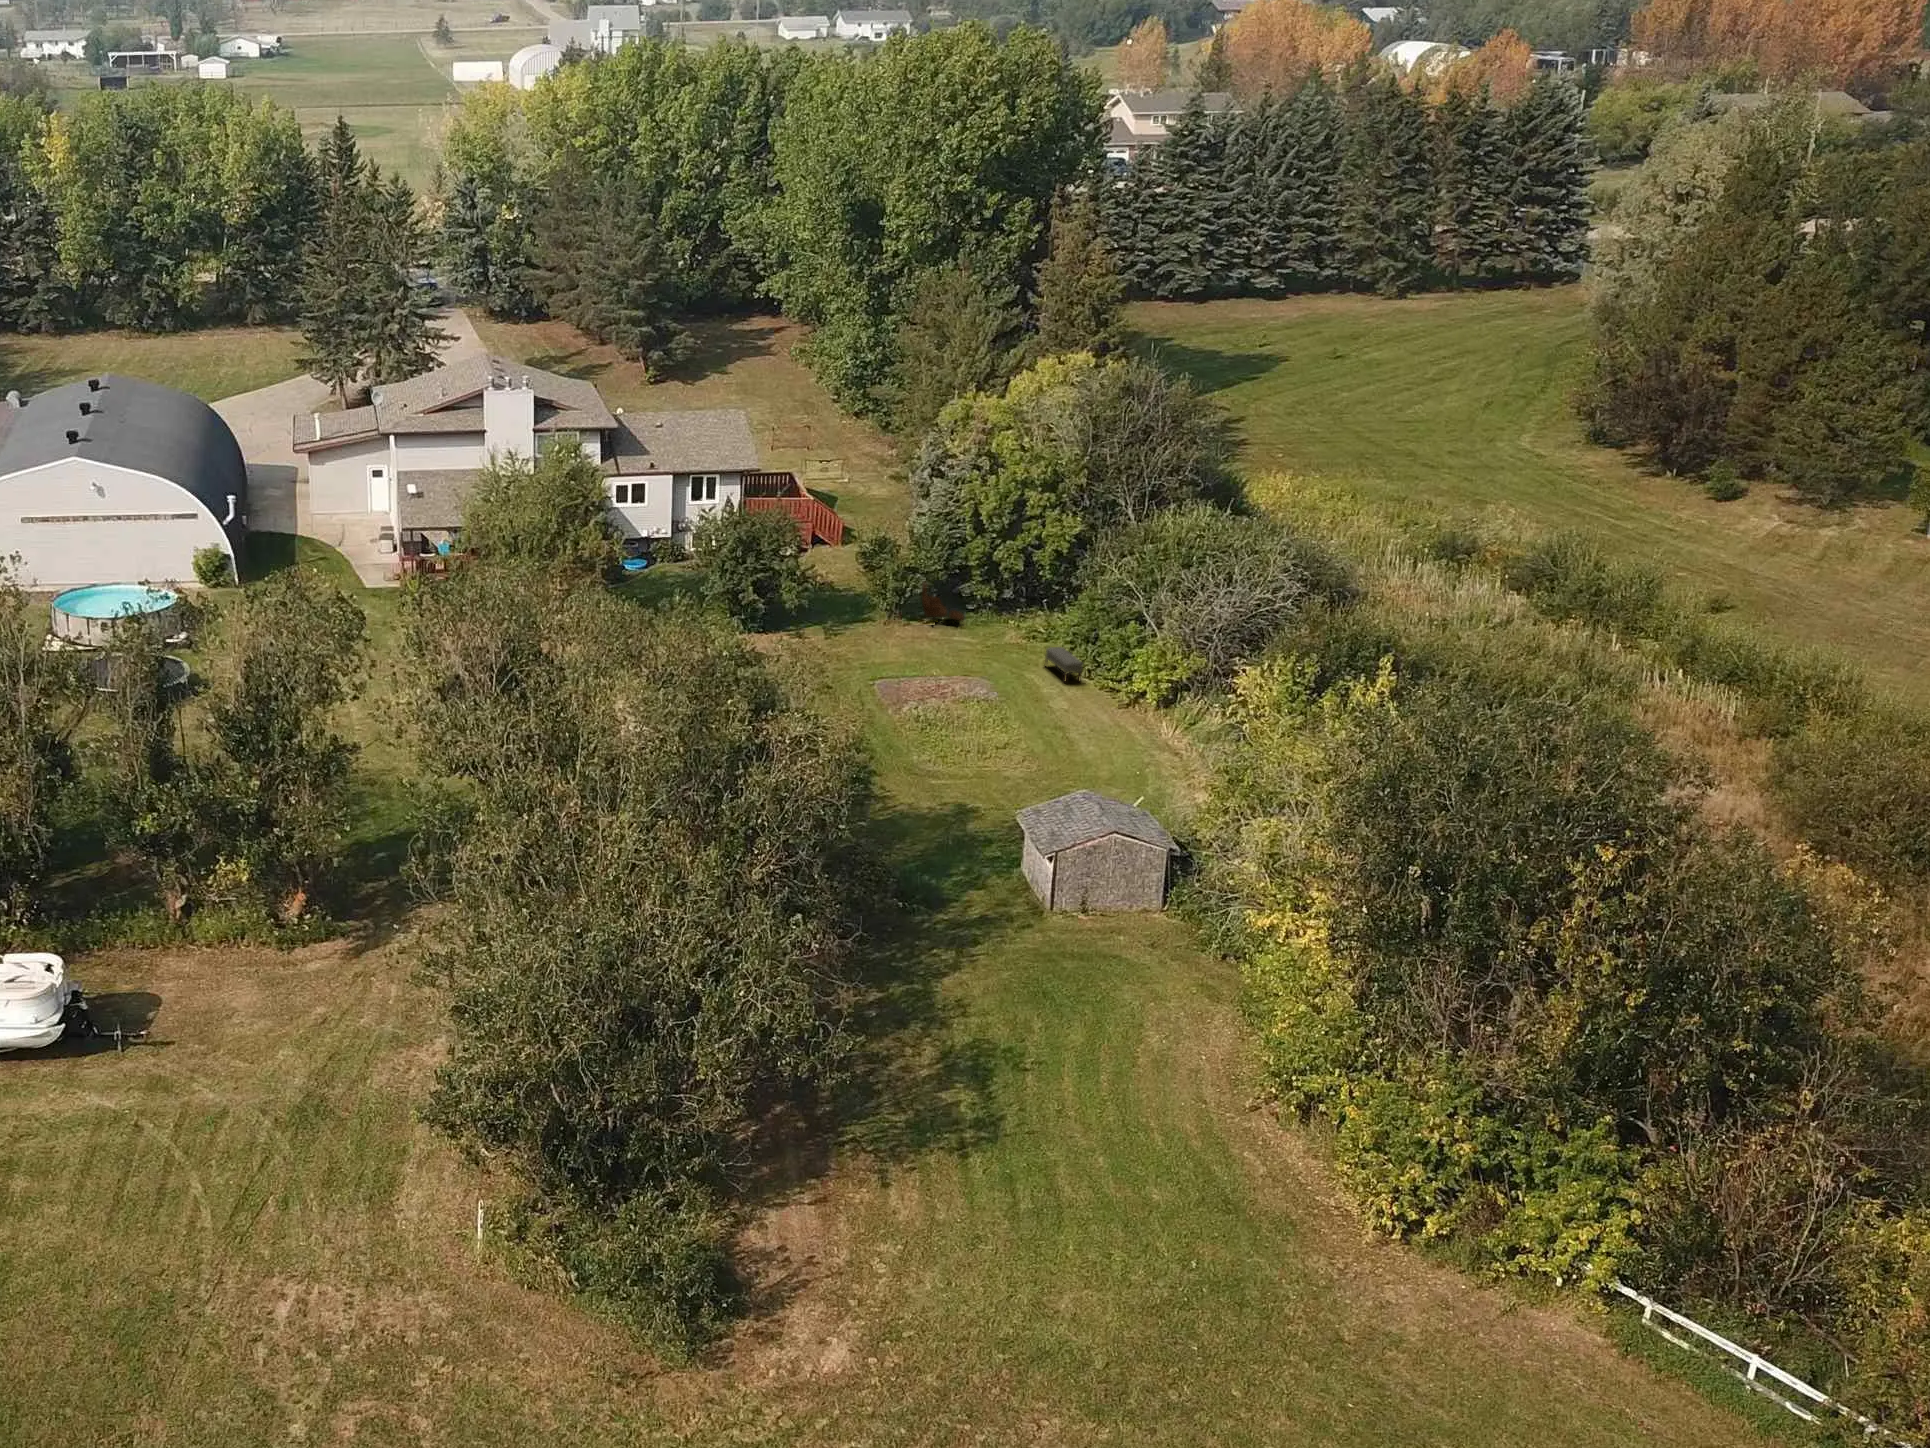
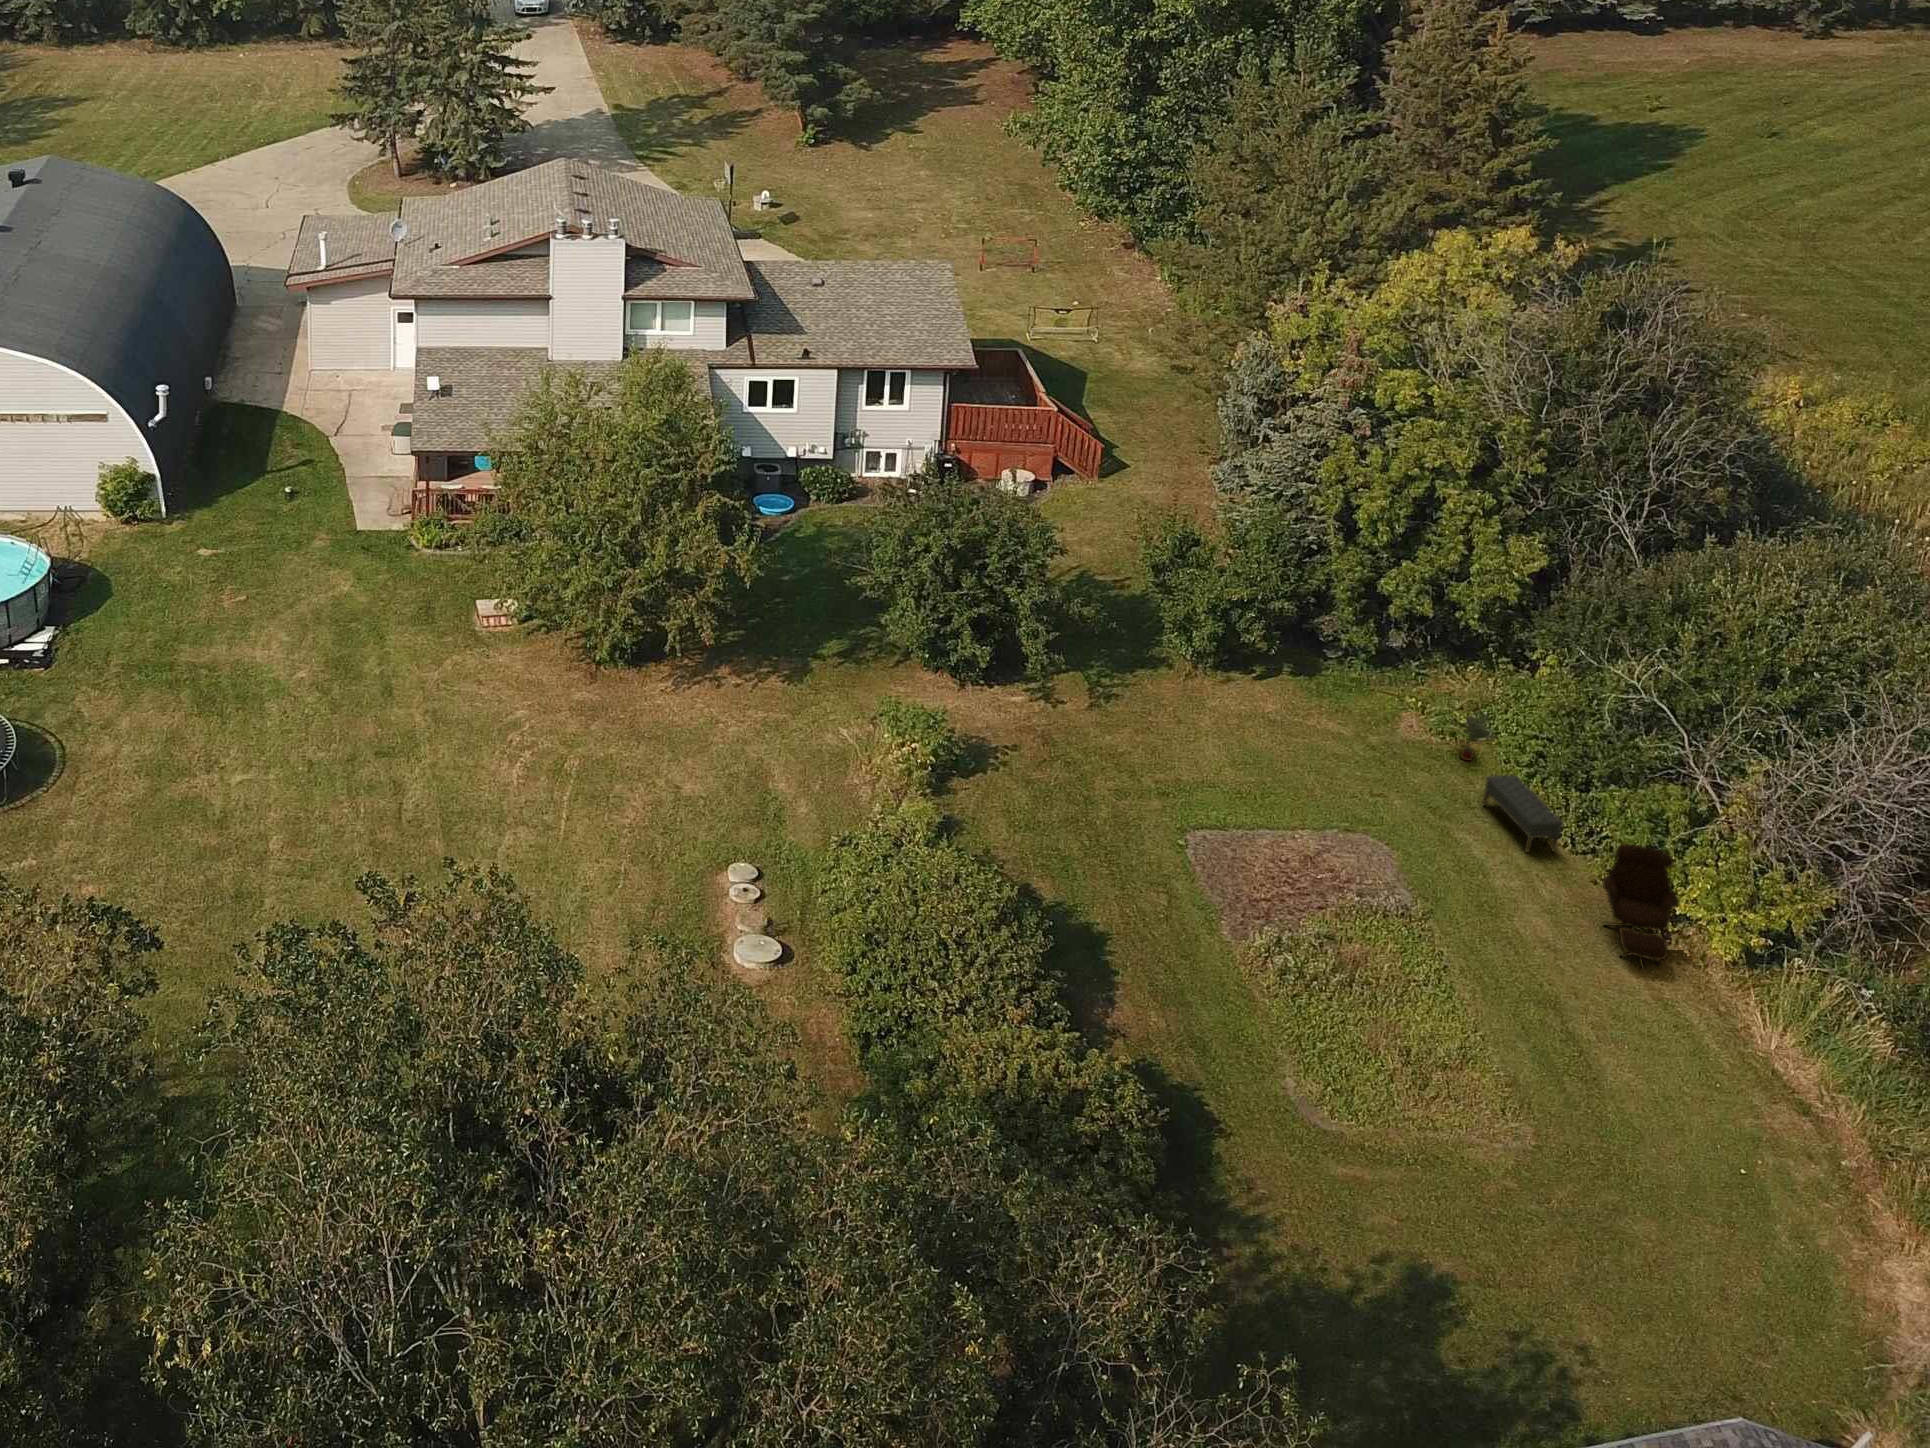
lounge chair: present [922,582,964,623] -> present [1603,843,1680,965]
potted tree: none [1036,617,1056,650] -> present [1461,713,1493,761]

